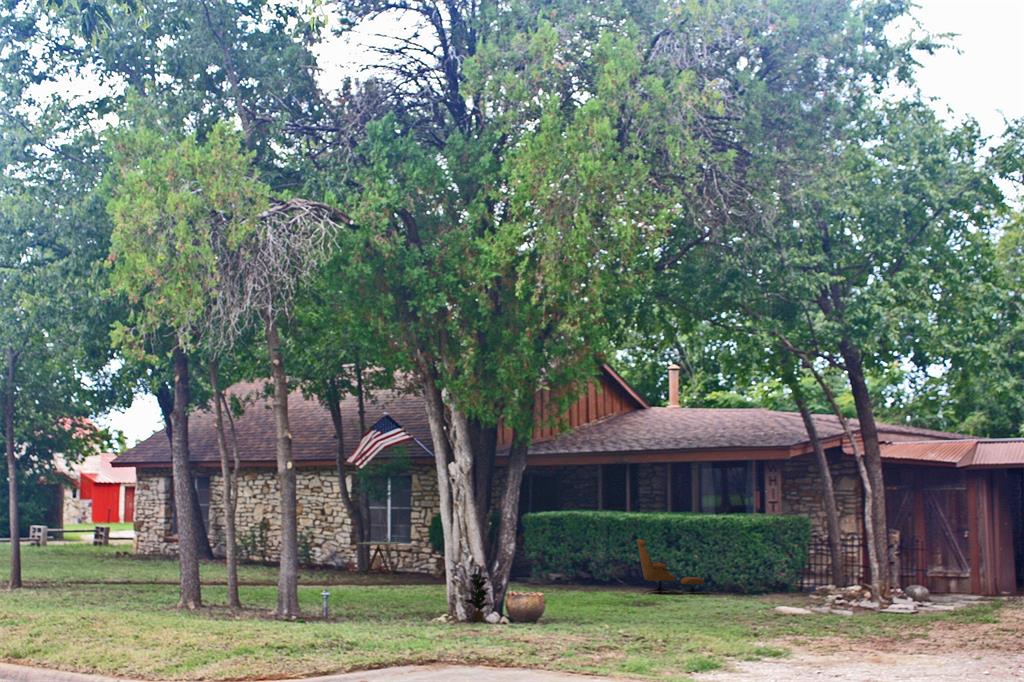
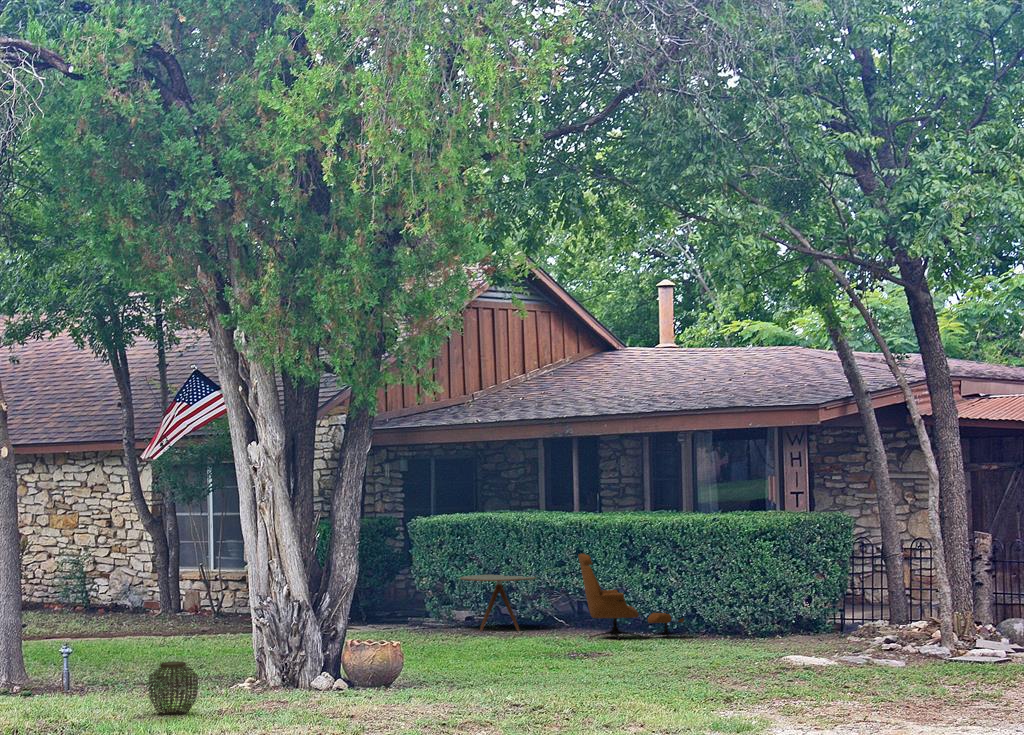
round table: present [357,542,400,573] -> present [460,574,536,632]
potted plant: present [464,573,492,621] -> none [272,611,321,689]
woven basket: none [400,602,429,635] -> present [149,661,198,715]

